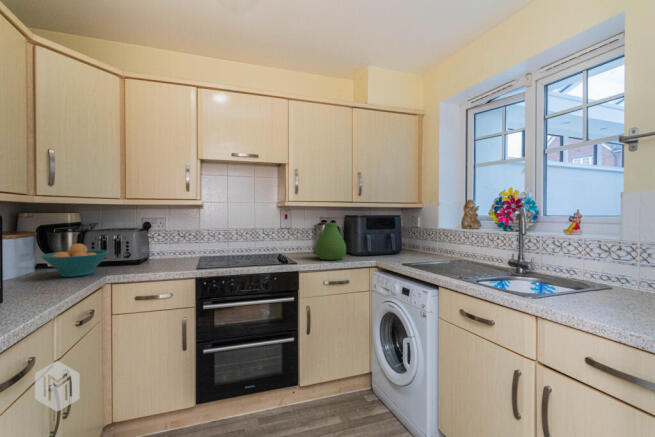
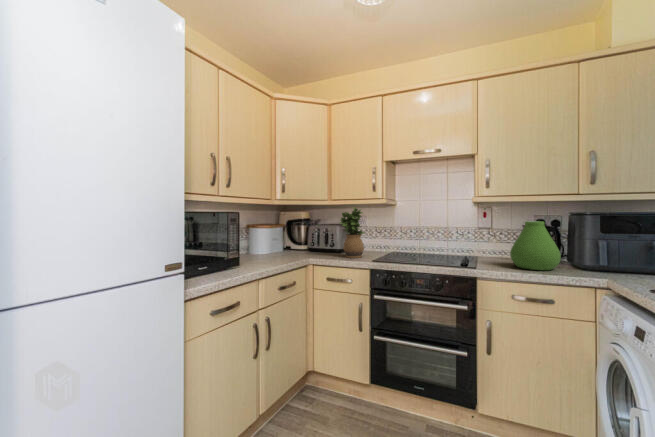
potted plant: none [145,208,178,268] -> present [339,207,364,258]
fruit bowl: present [41,244,110,277] -> none [279,234,318,257]

